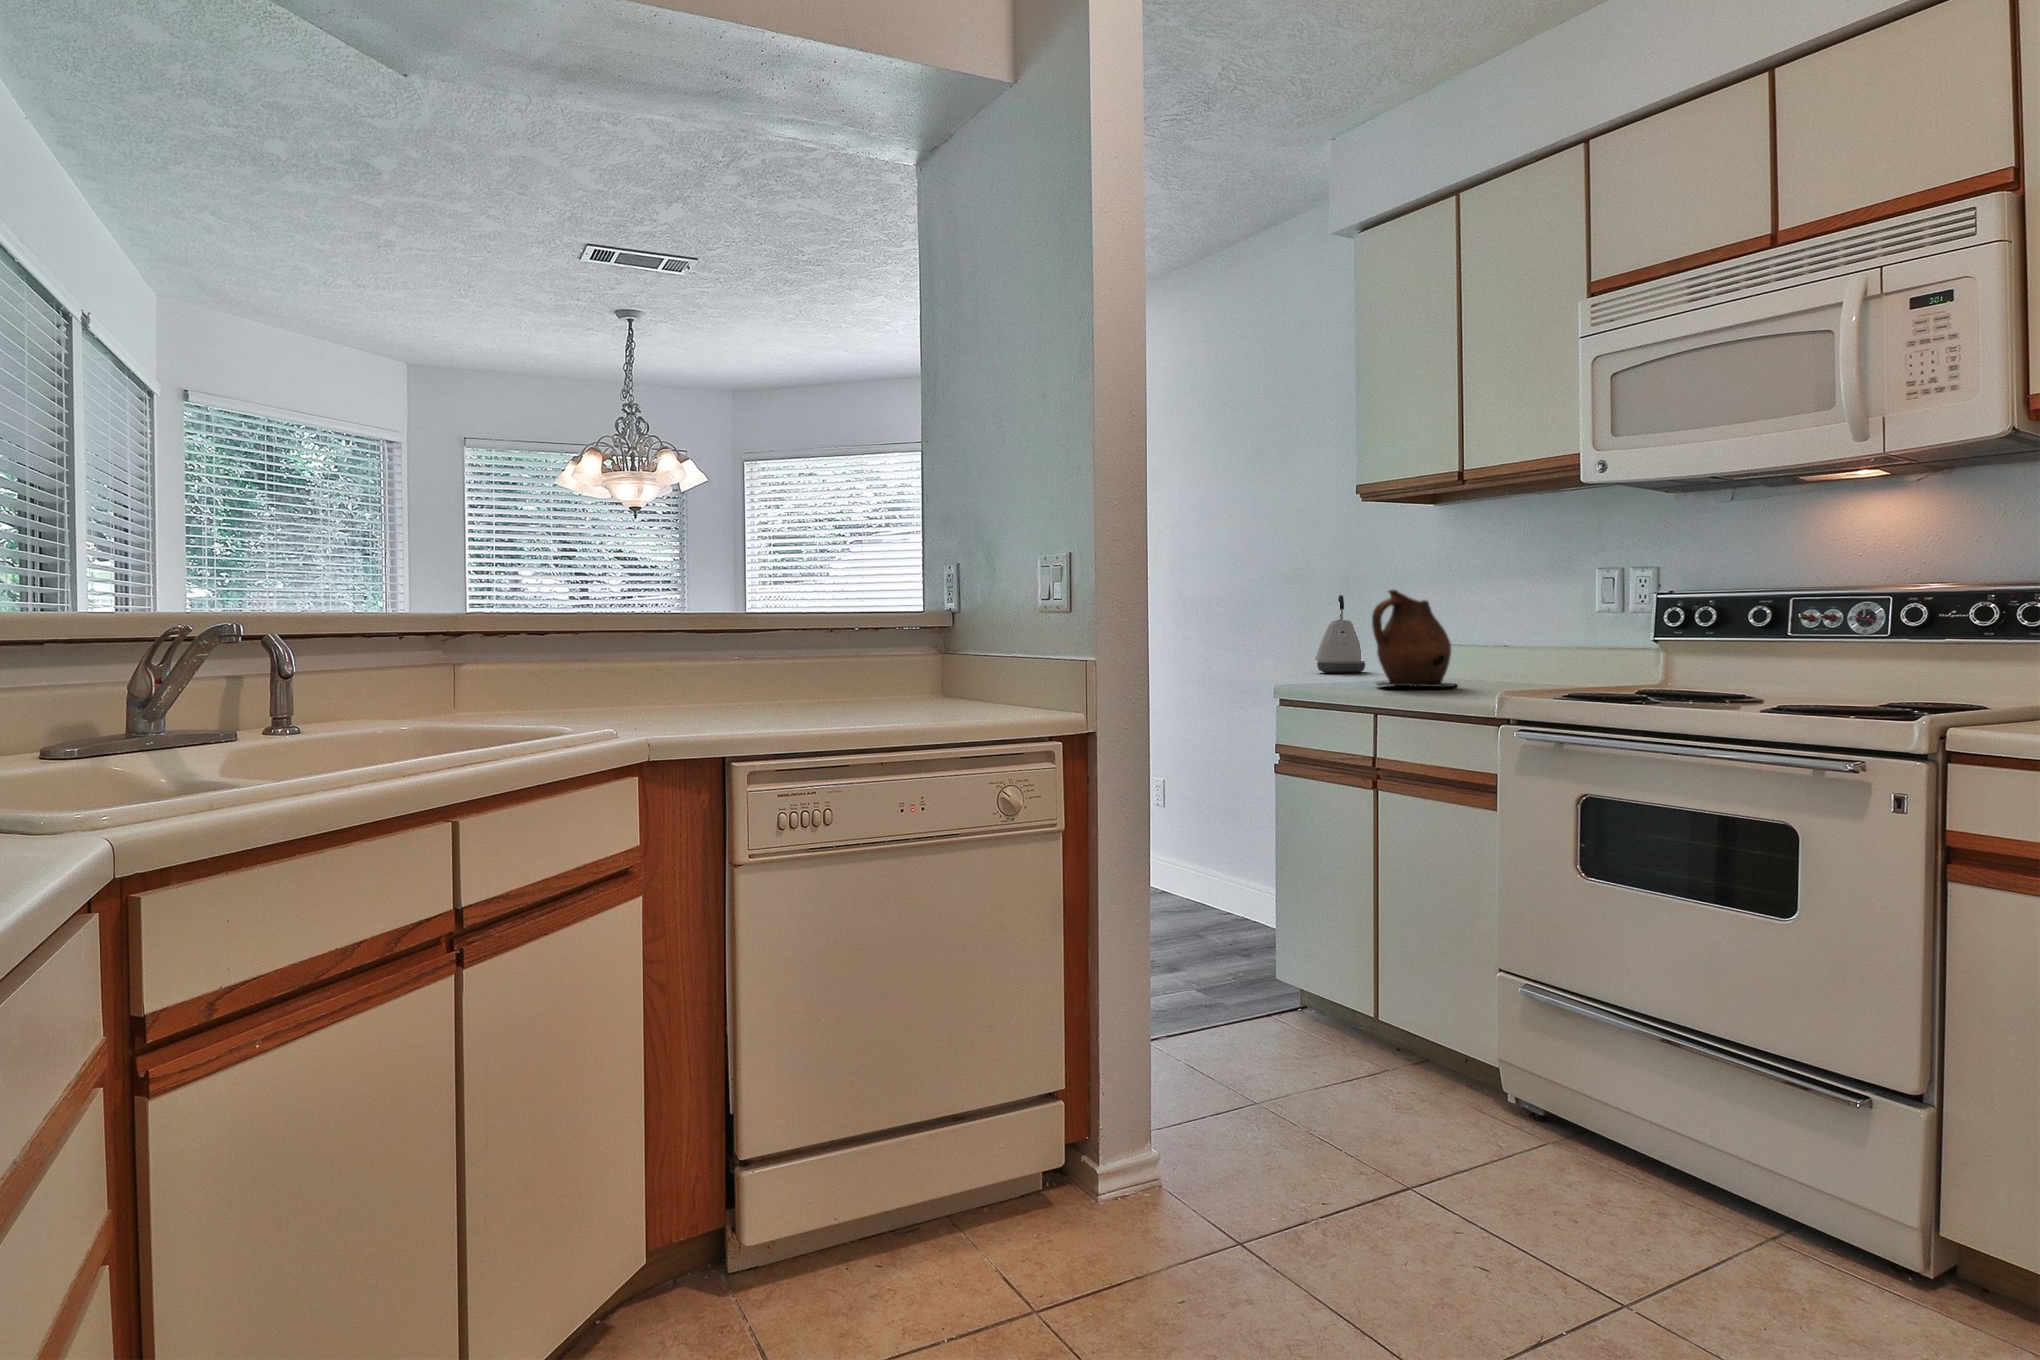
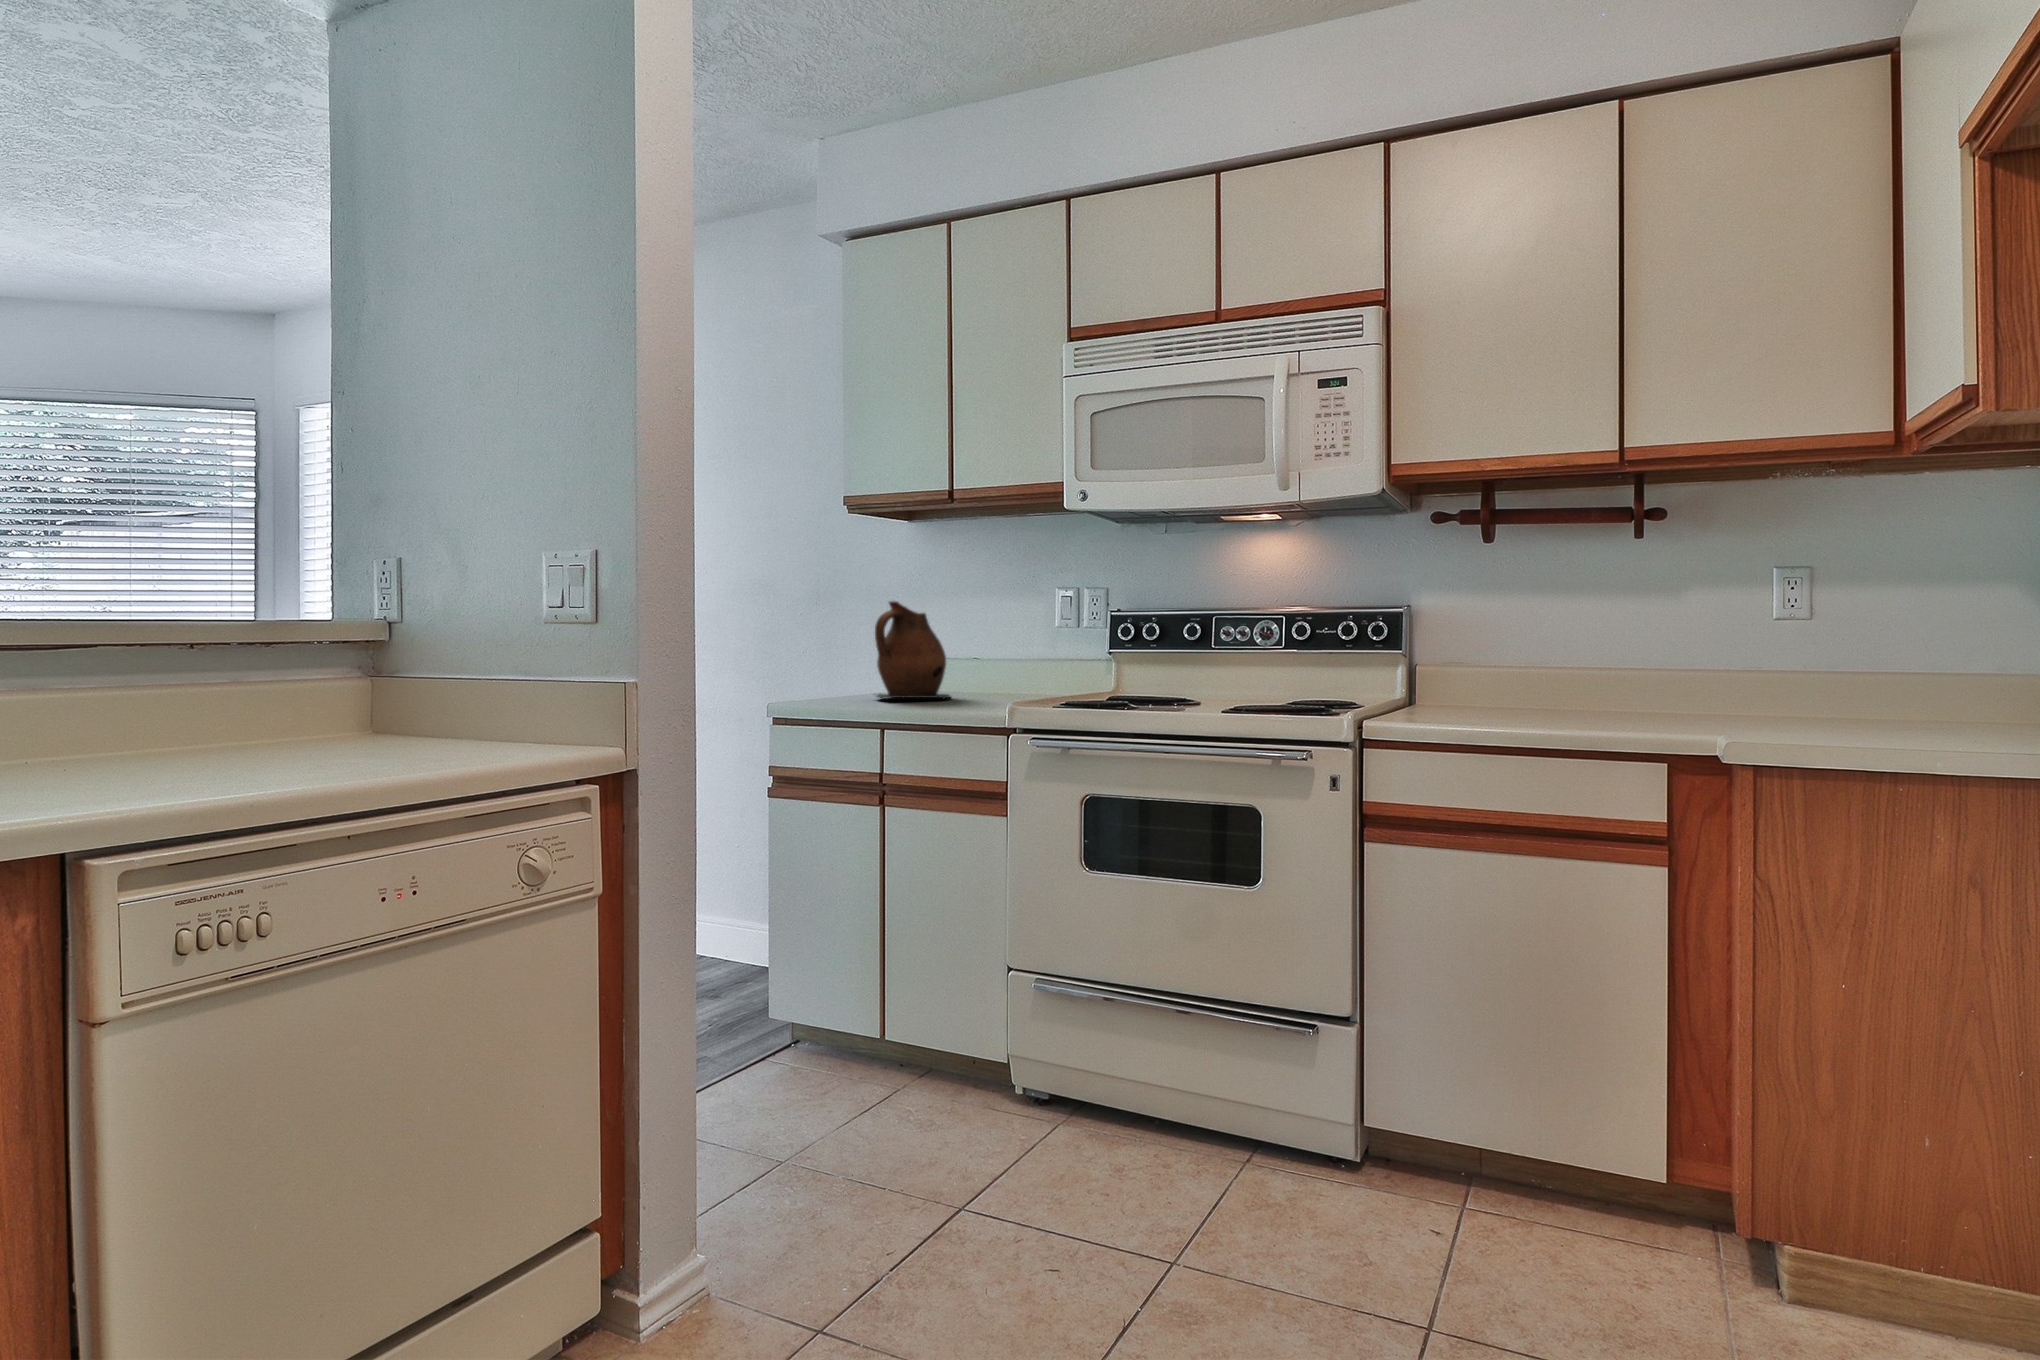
kettle: present [1315,595,1365,673] -> none [788,605,840,685]

